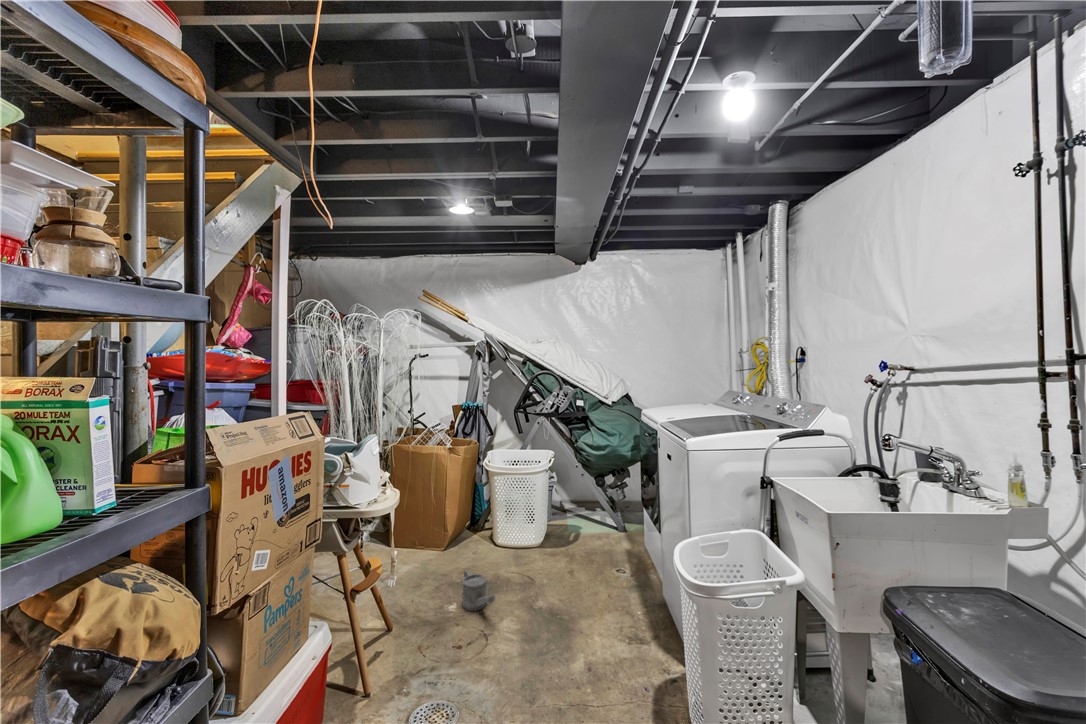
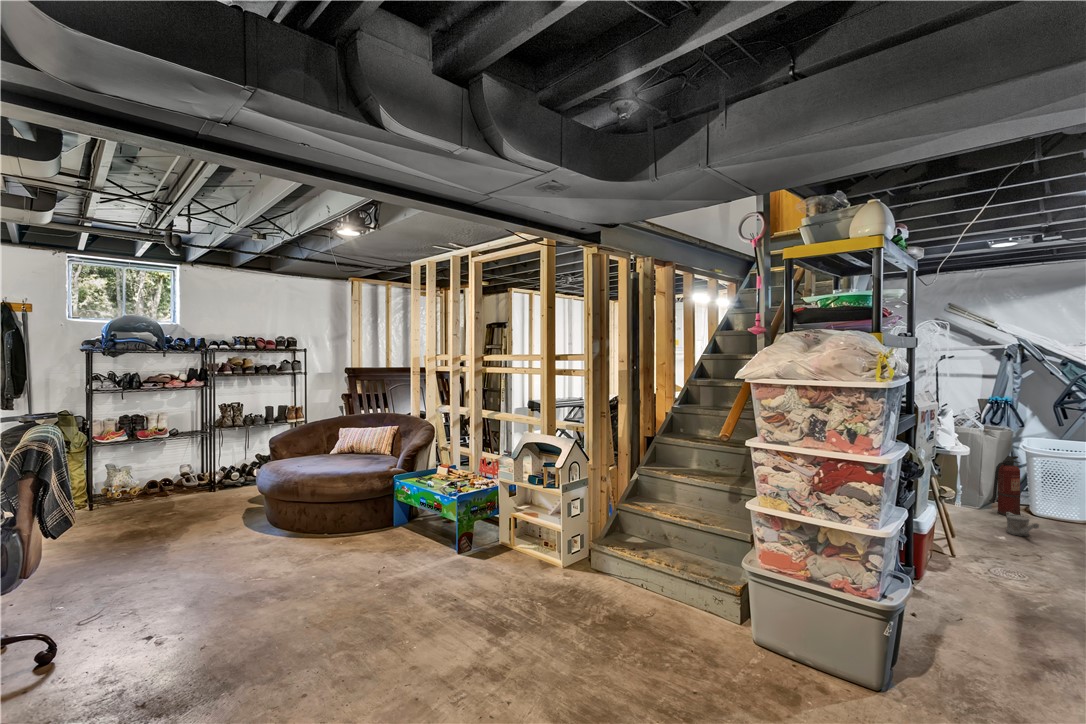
fire extinguisher: none [452,479,484,561] -> present [989,456,1021,515]

